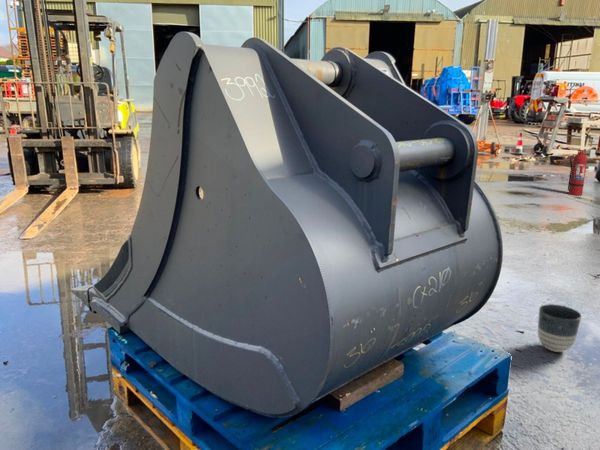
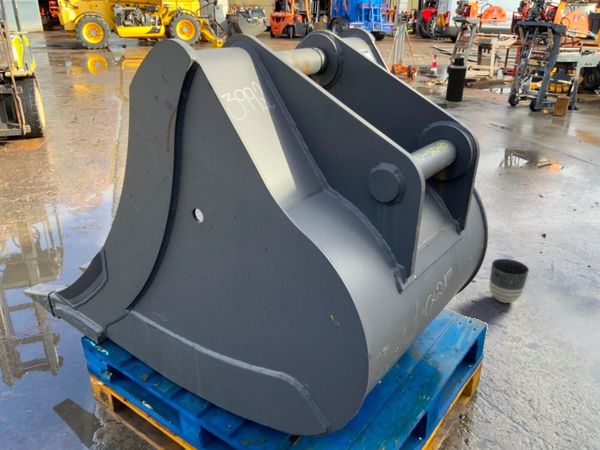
trash can: none [528,133,550,175] -> present [445,58,467,102]
fire extinguisher: present [568,150,587,195] -> none [486,79,504,124]

